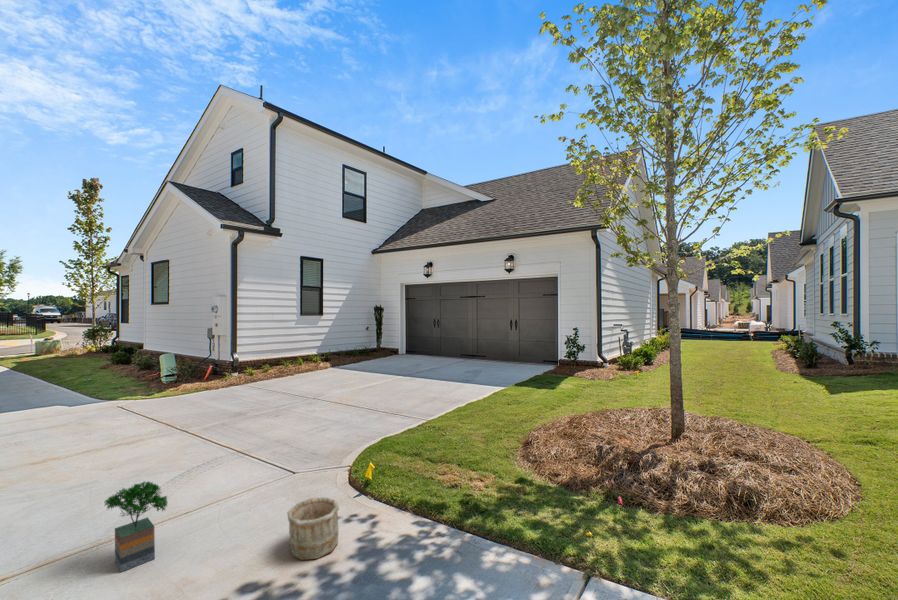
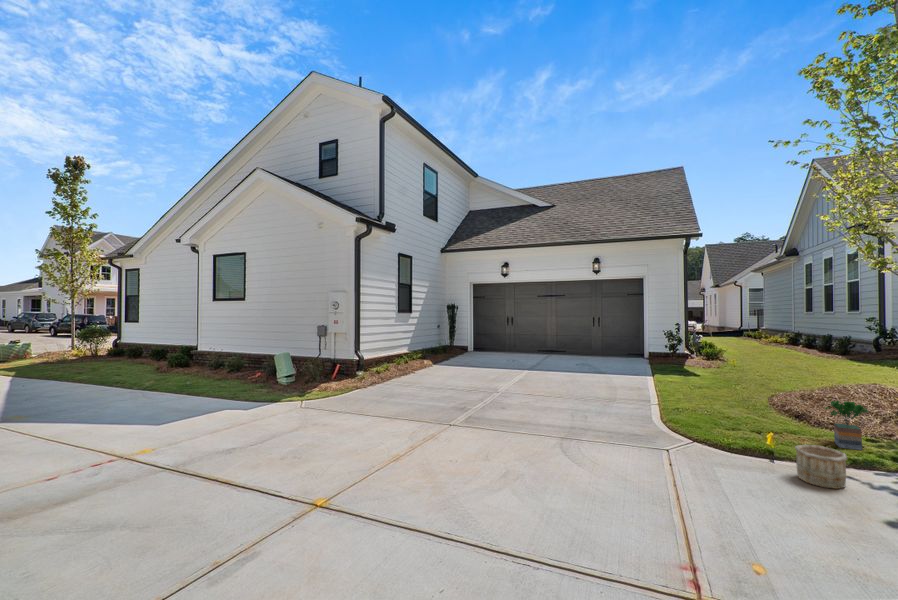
potted tree: present [105,482,167,572] -> present [825,401,868,450]

